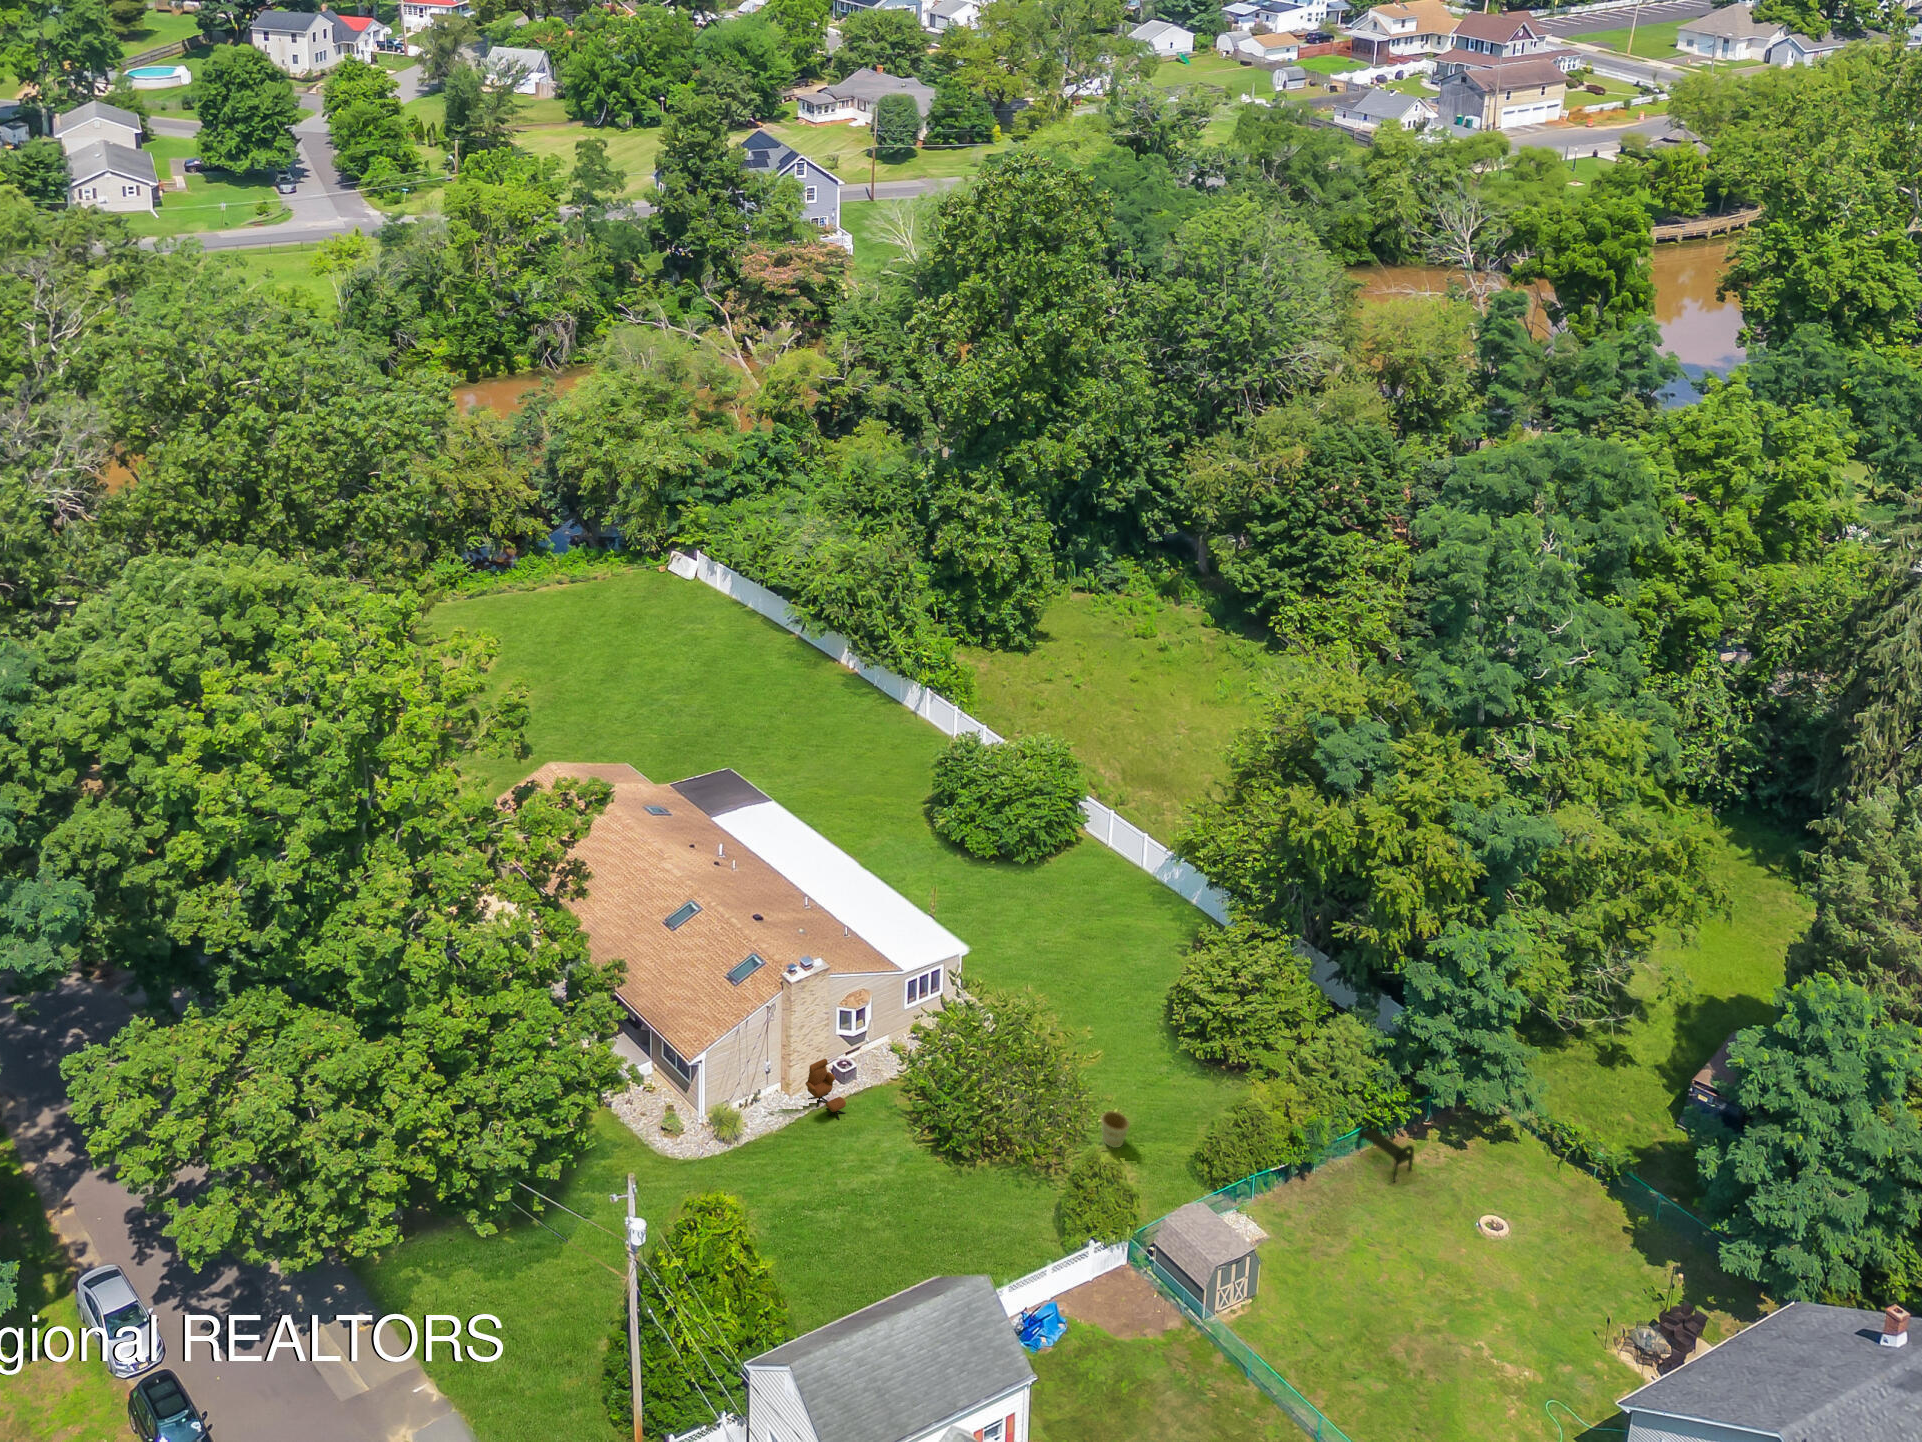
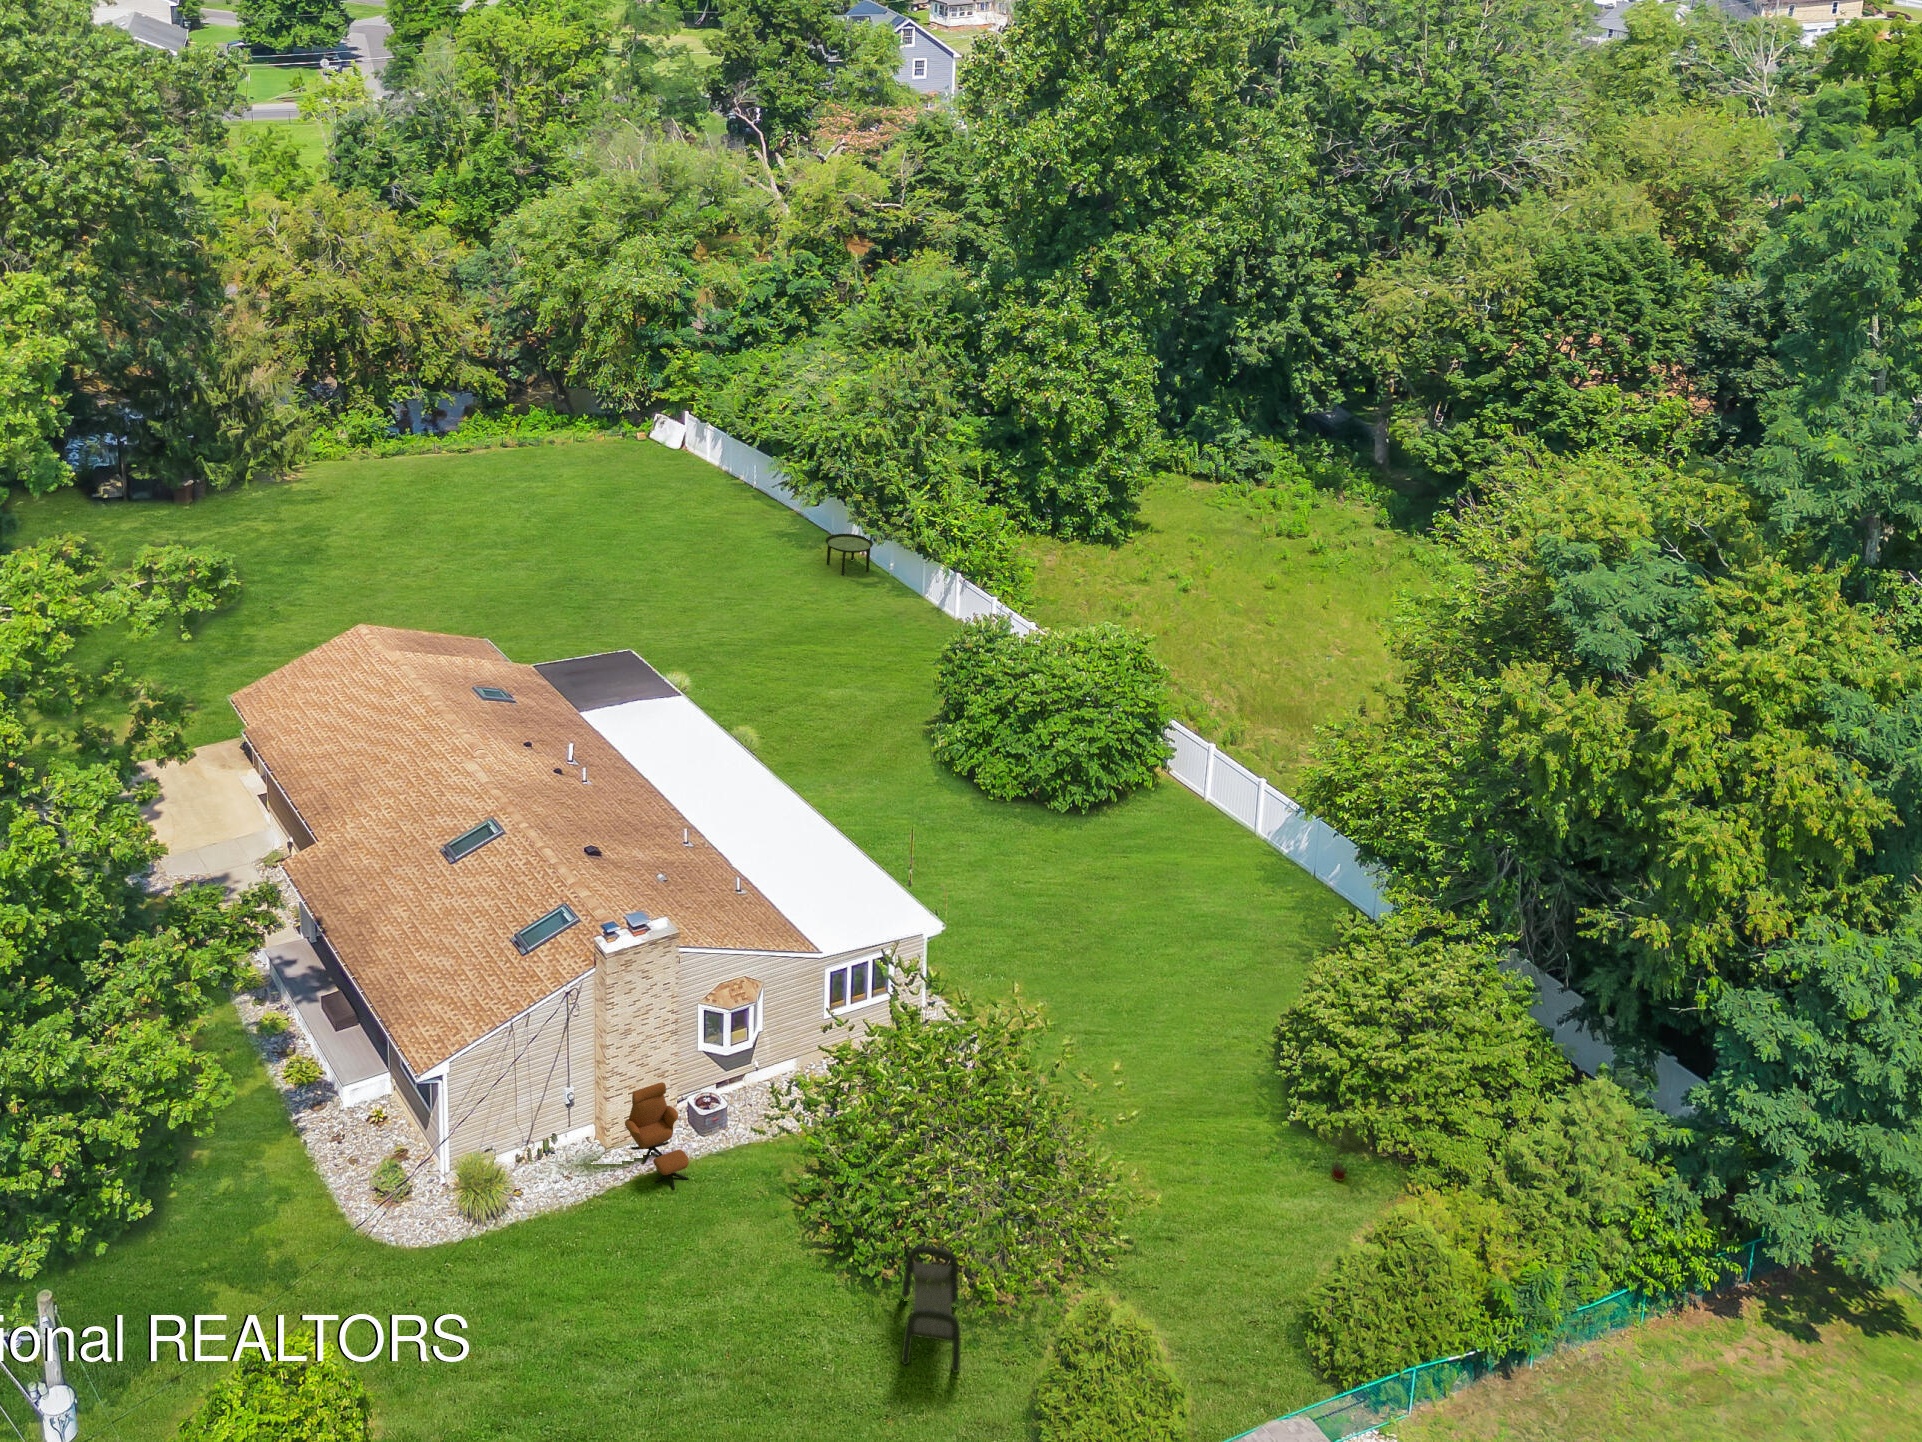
round table: none [826,657,860,689] -> present [826,534,873,575]
potted tree: none [1193,1048,1226,1085] -> present [1317,1121,1371,1181]
wooden bucket: present [1101,1111,1129,1148] -> none [1133,1216,1187,1284]
bench: present [1356,1121,1414,1182] -> present [901,1246,961,1372]

